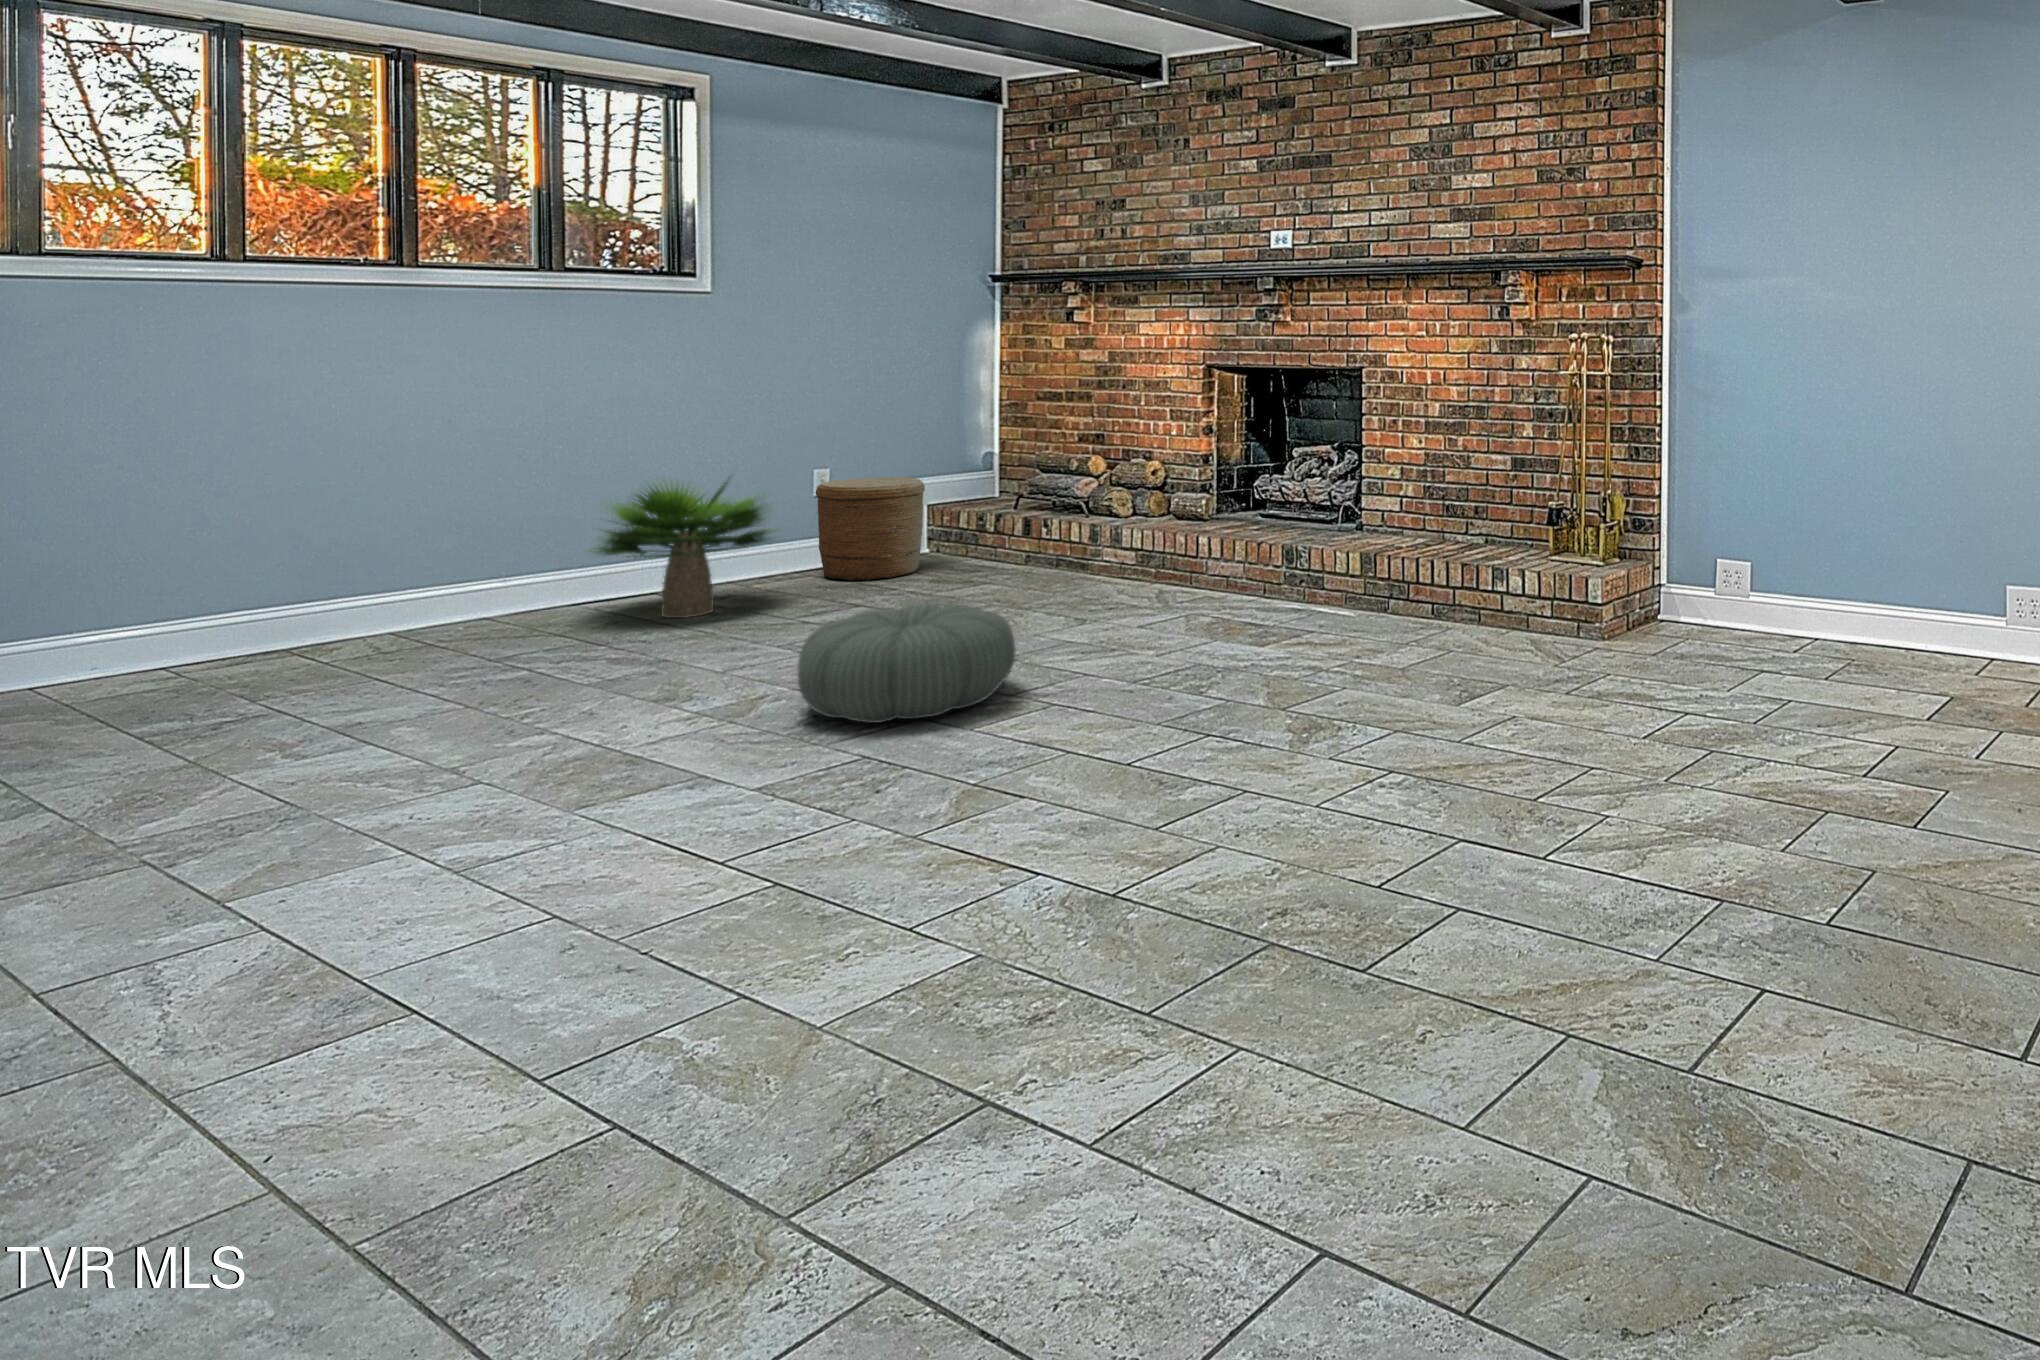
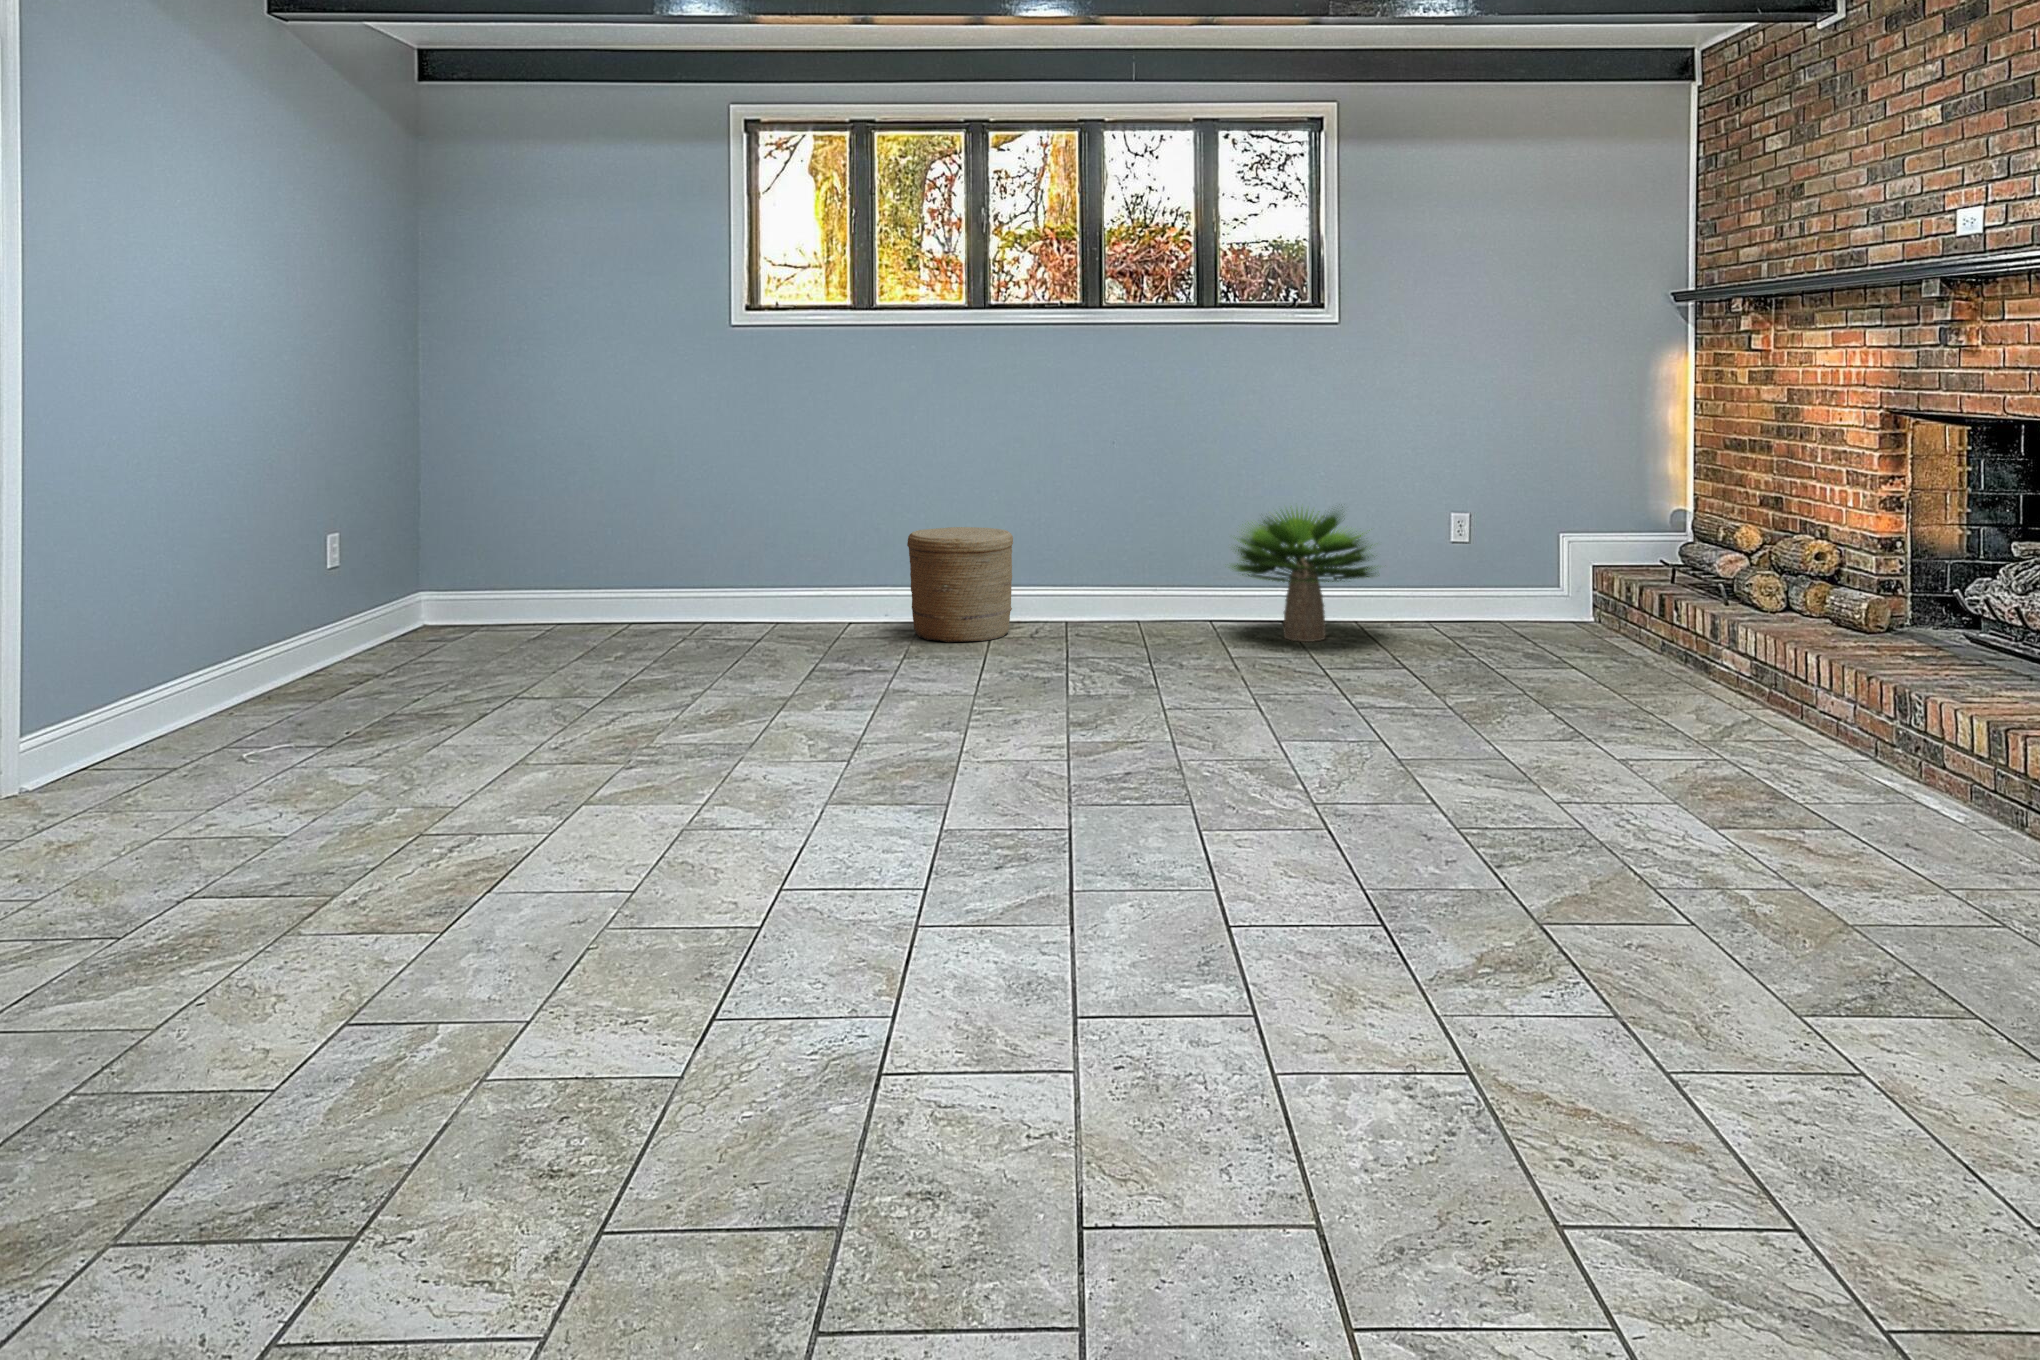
woven basket: present [815,477,925,581] -> present [907,527,1013,642]
pouf: present [798,604,1016,723] -> none [1185,659,1397,784]

